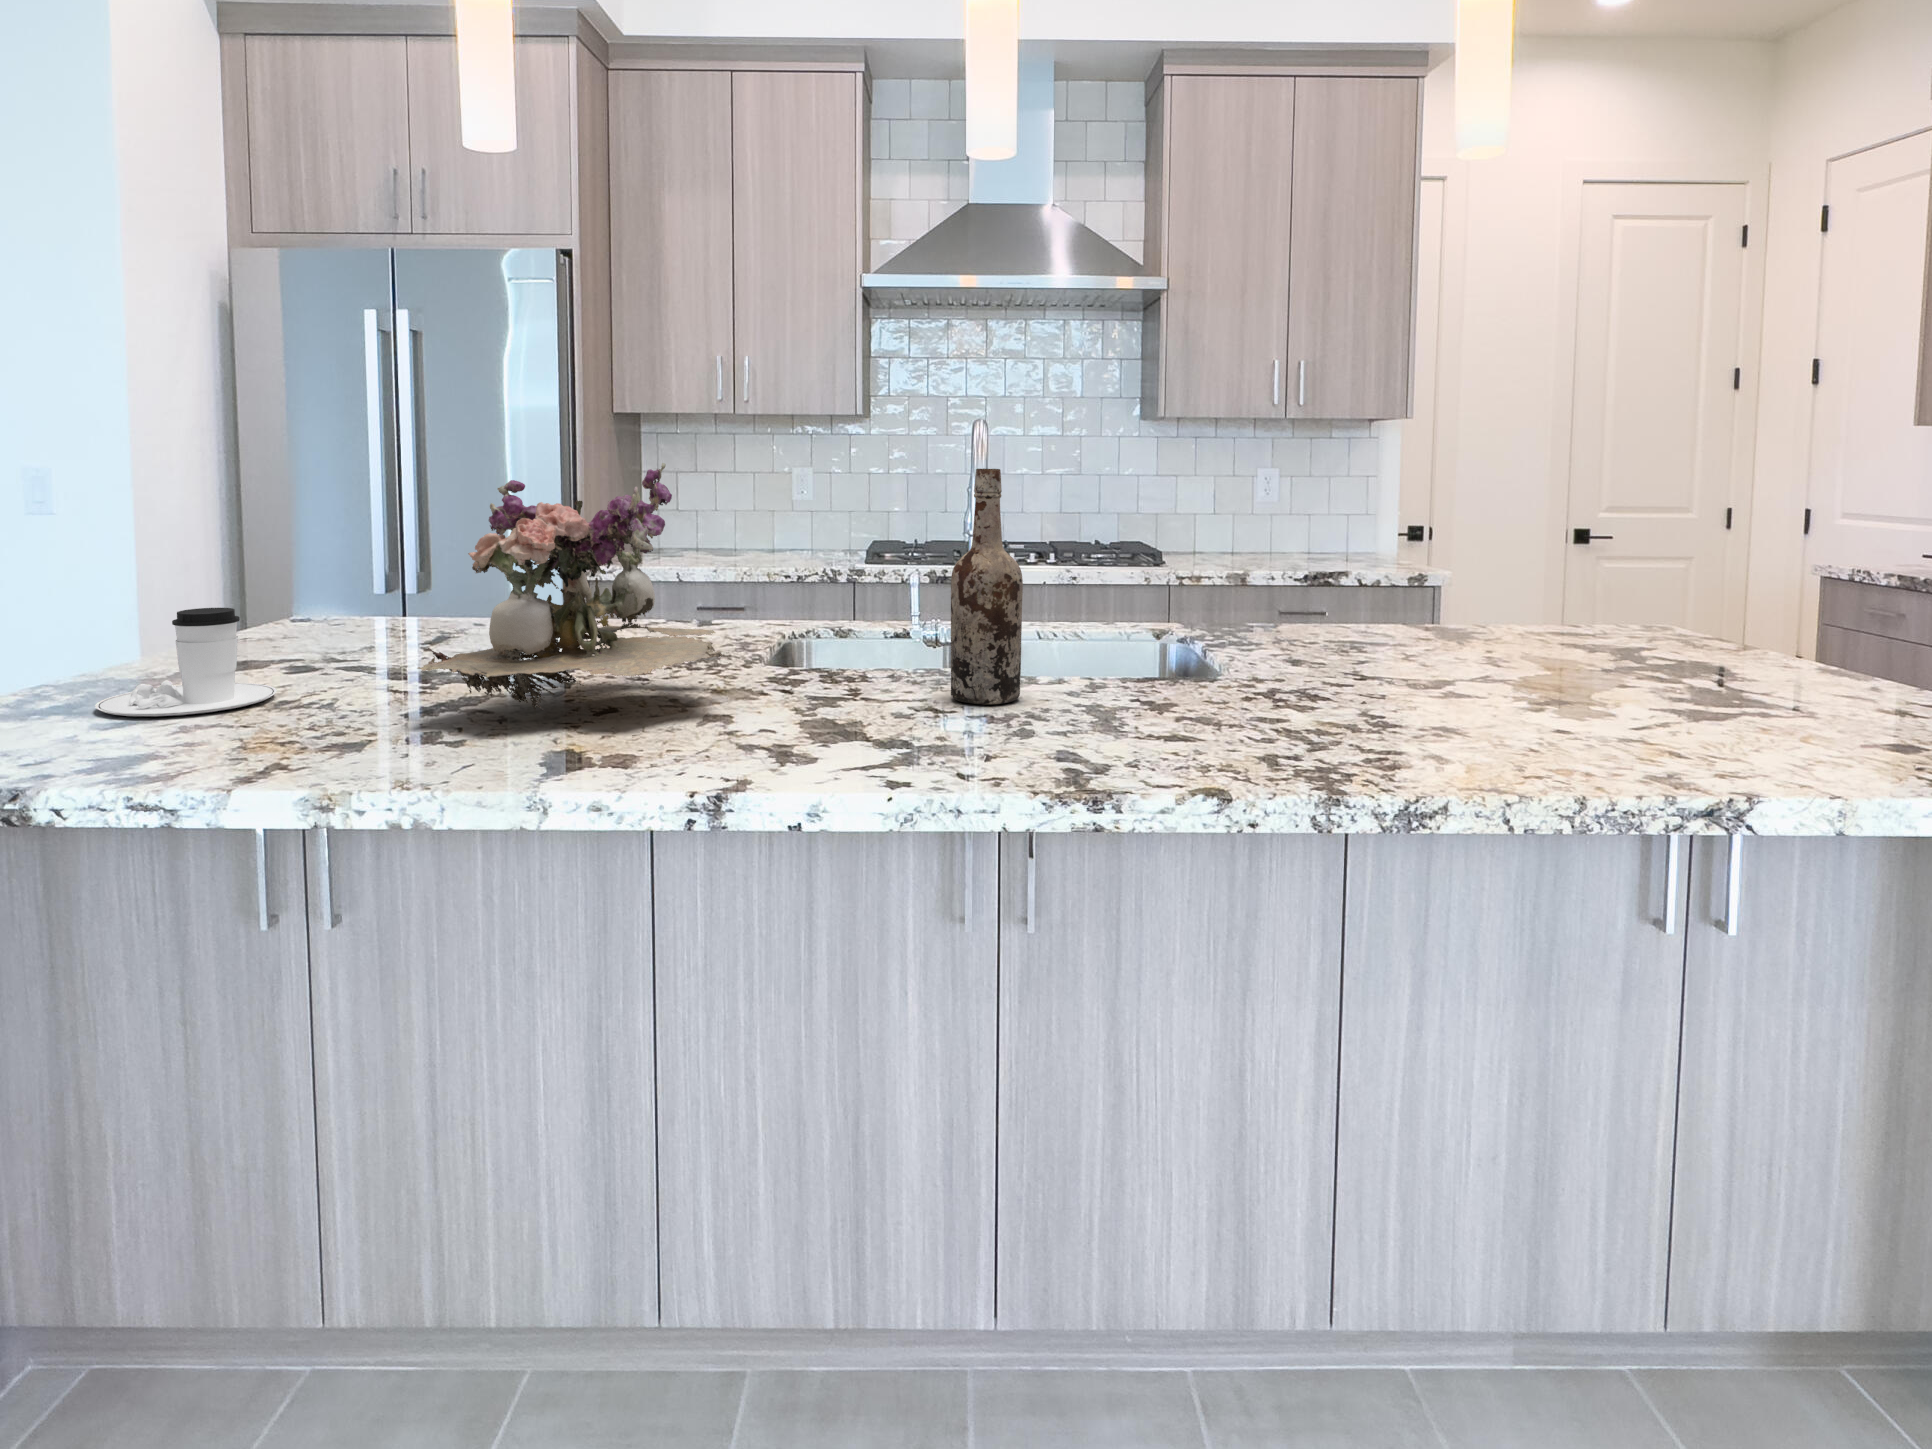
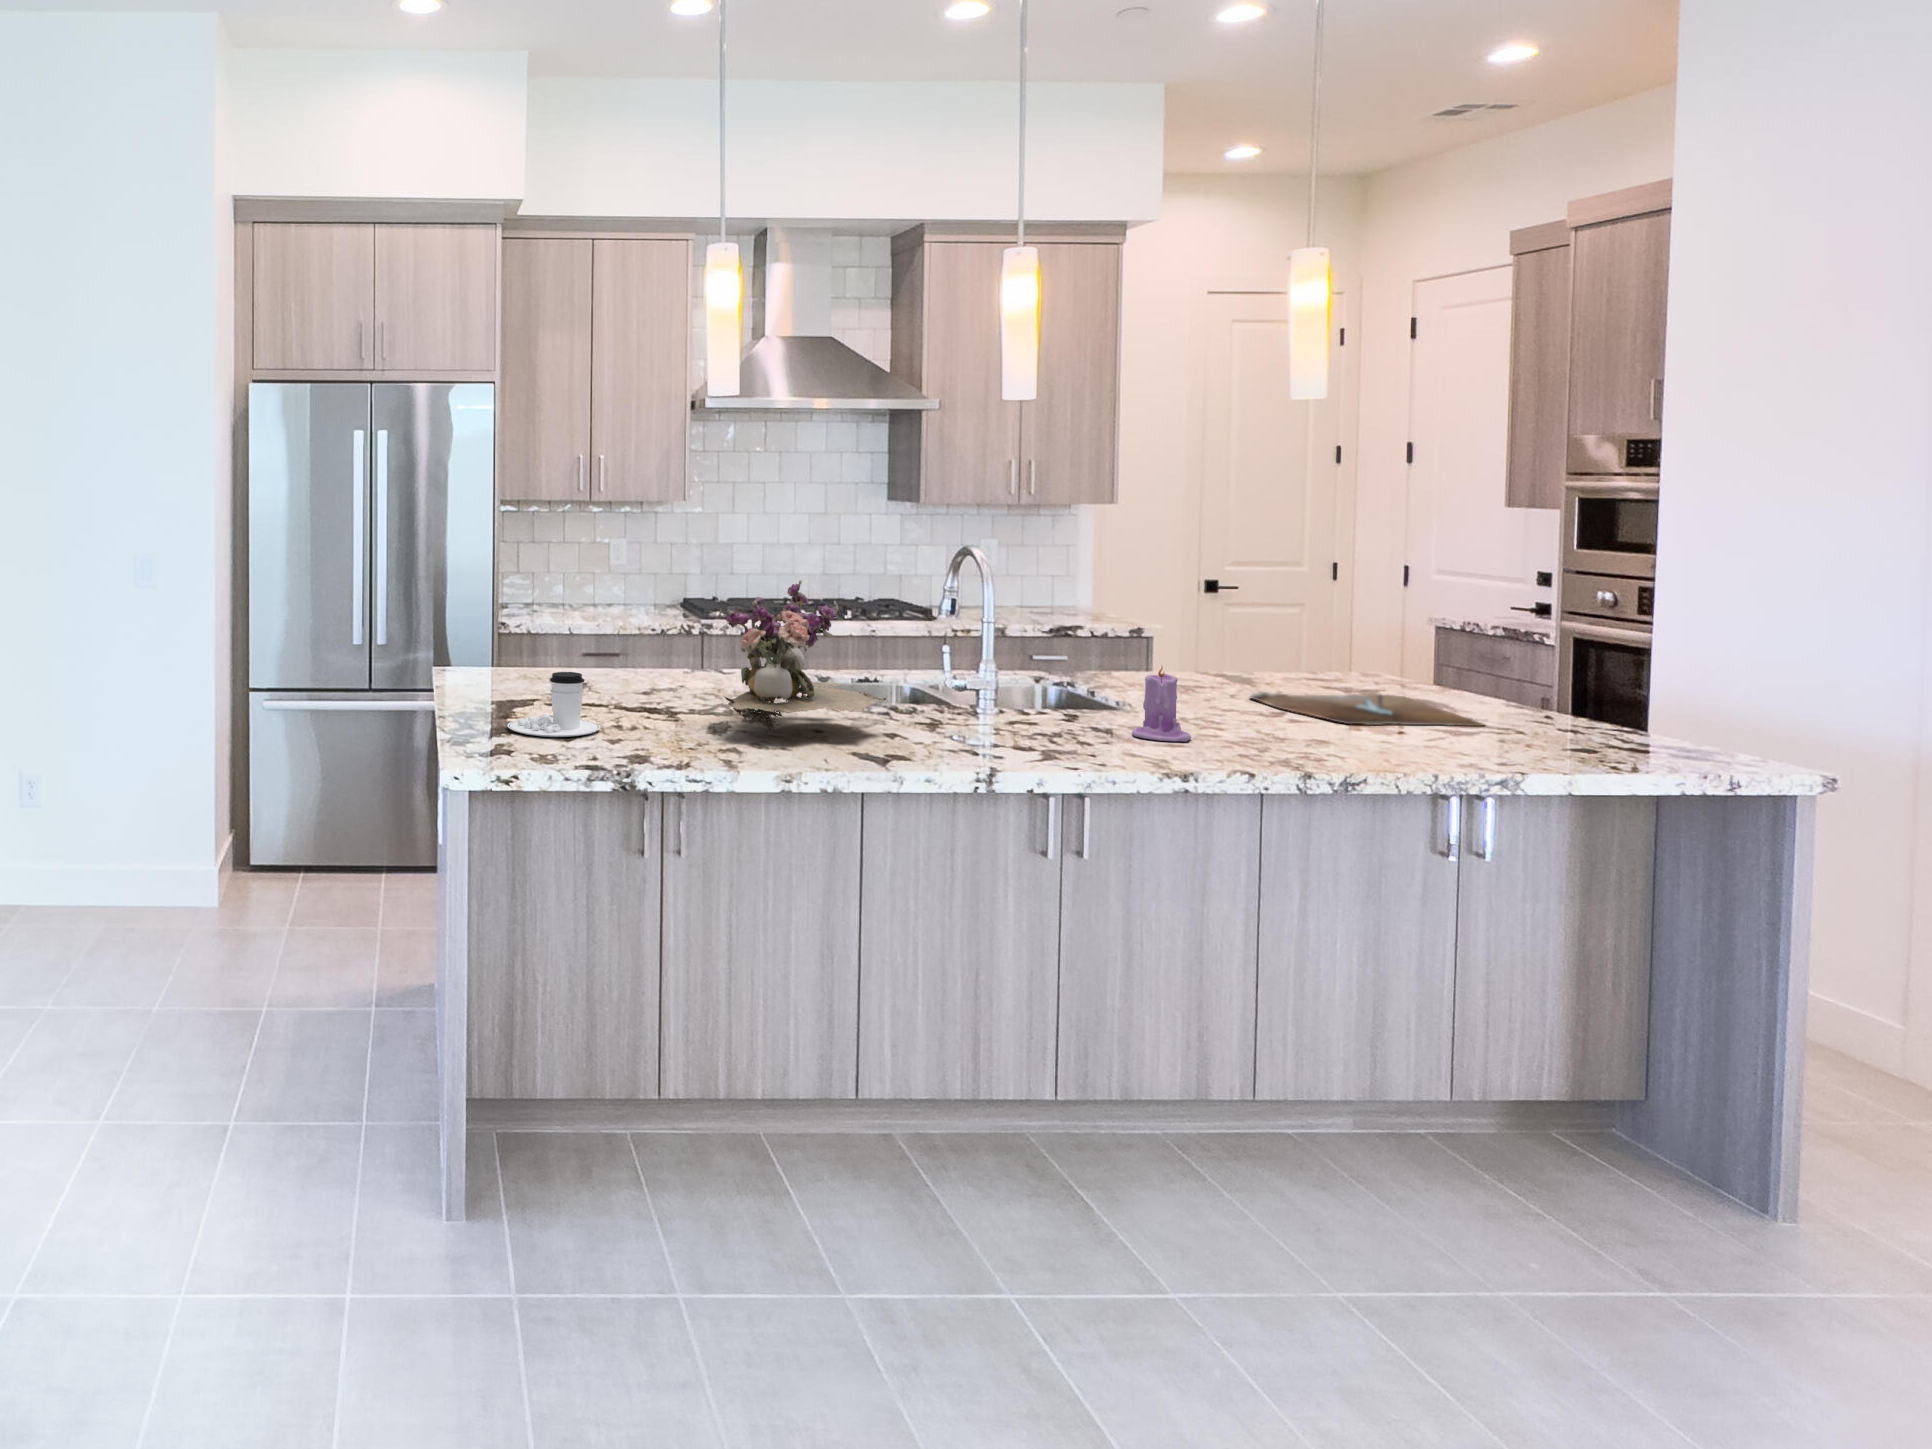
wine bottle: present [951,469,1023,704] -> none [996,586,1043,728]
candle: none [1137,598,1229,730] -> present [1132,667,1191,741]
cutting board: none [1428,649,1760,705] -> present [1250,692,1483,726]

